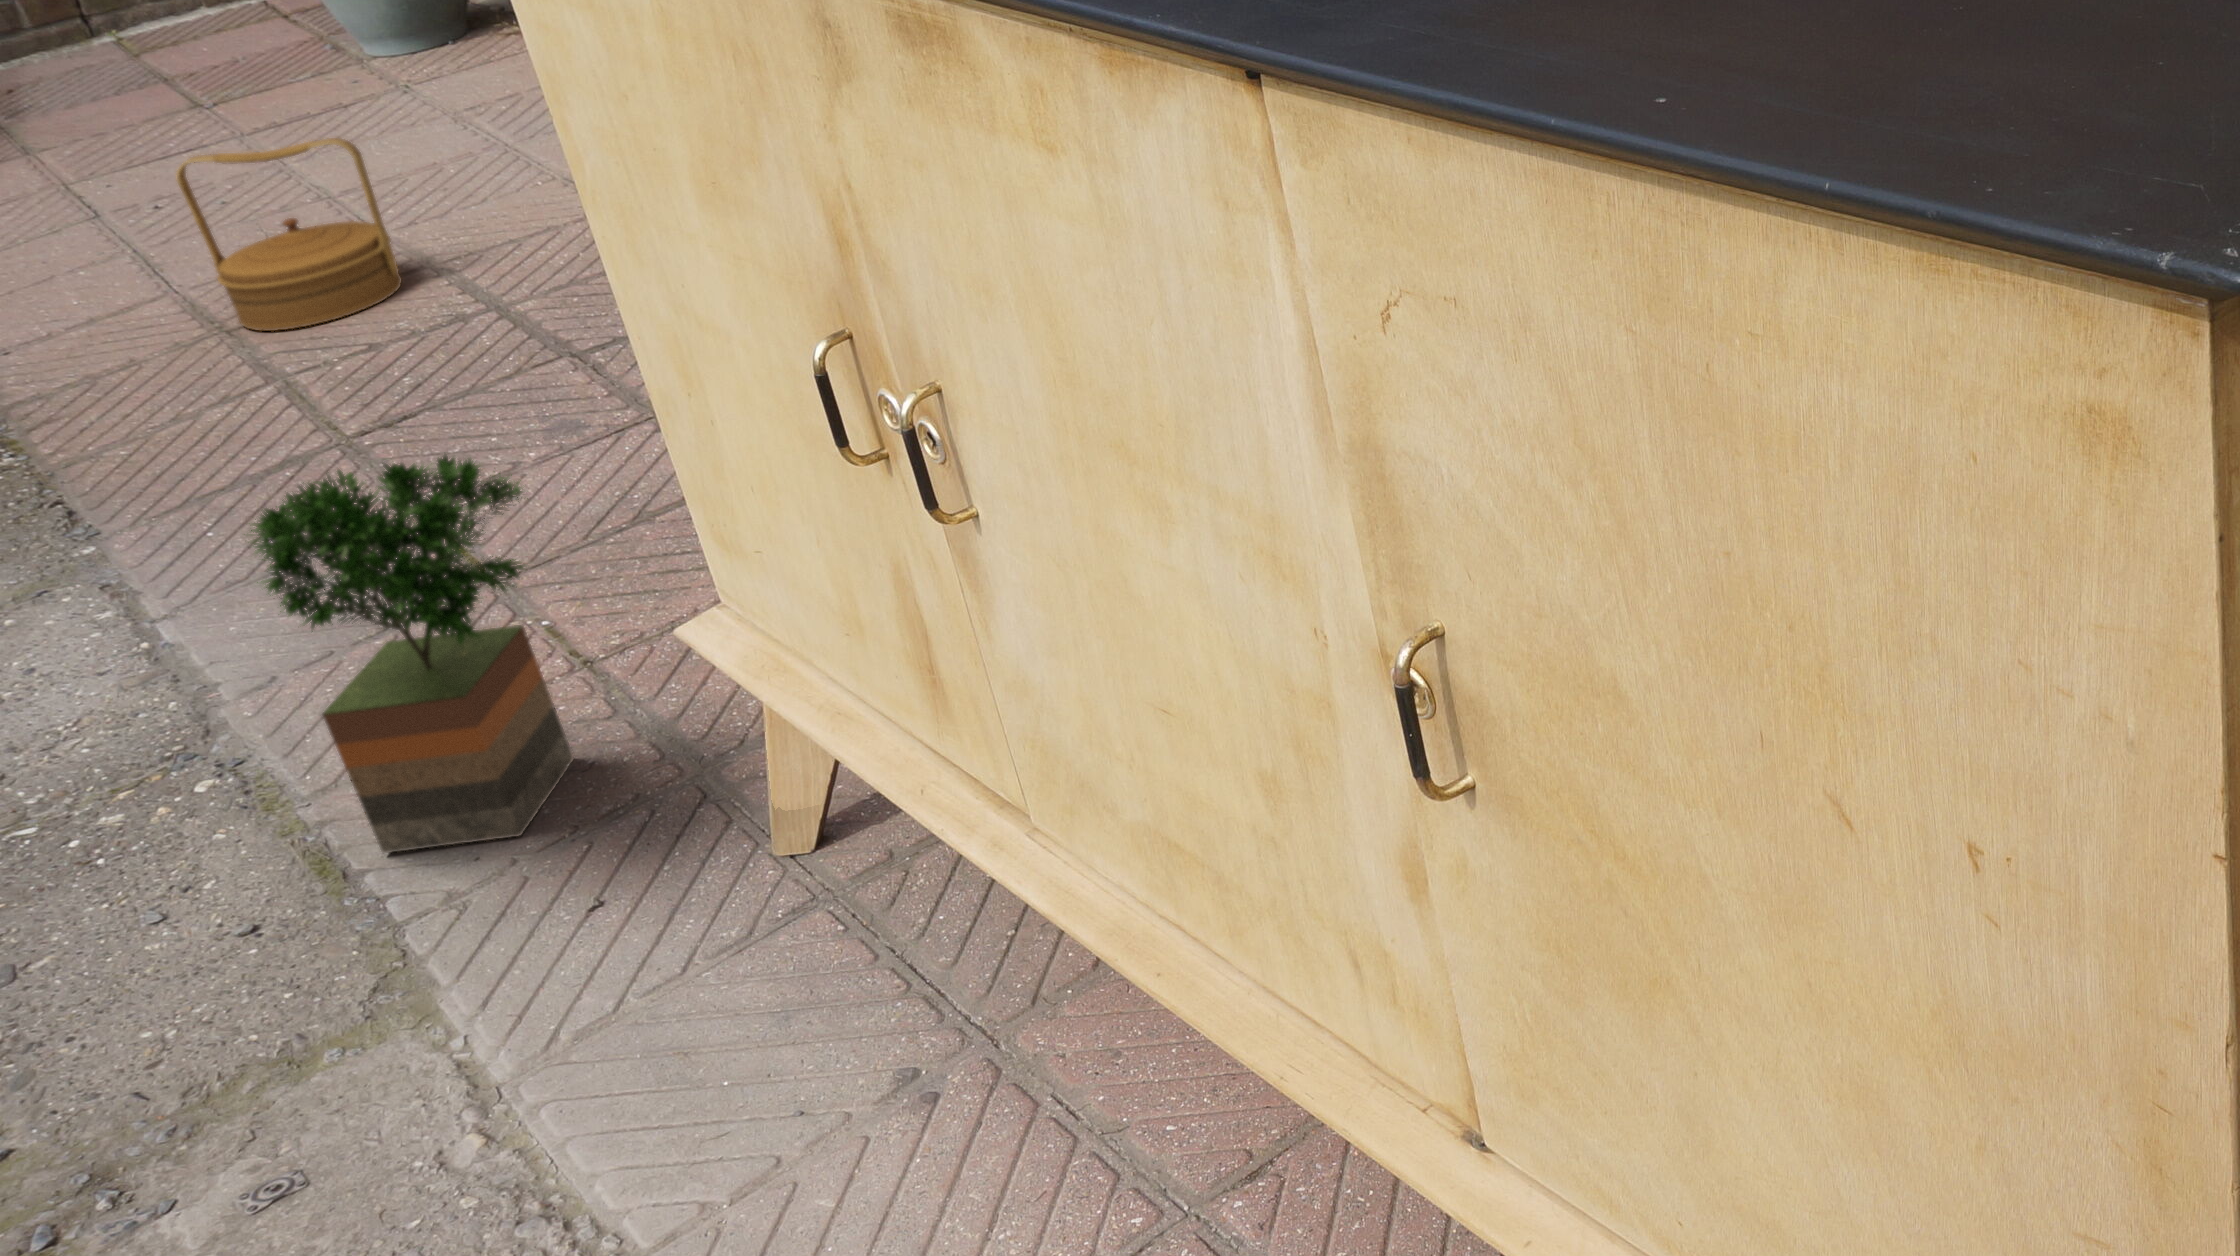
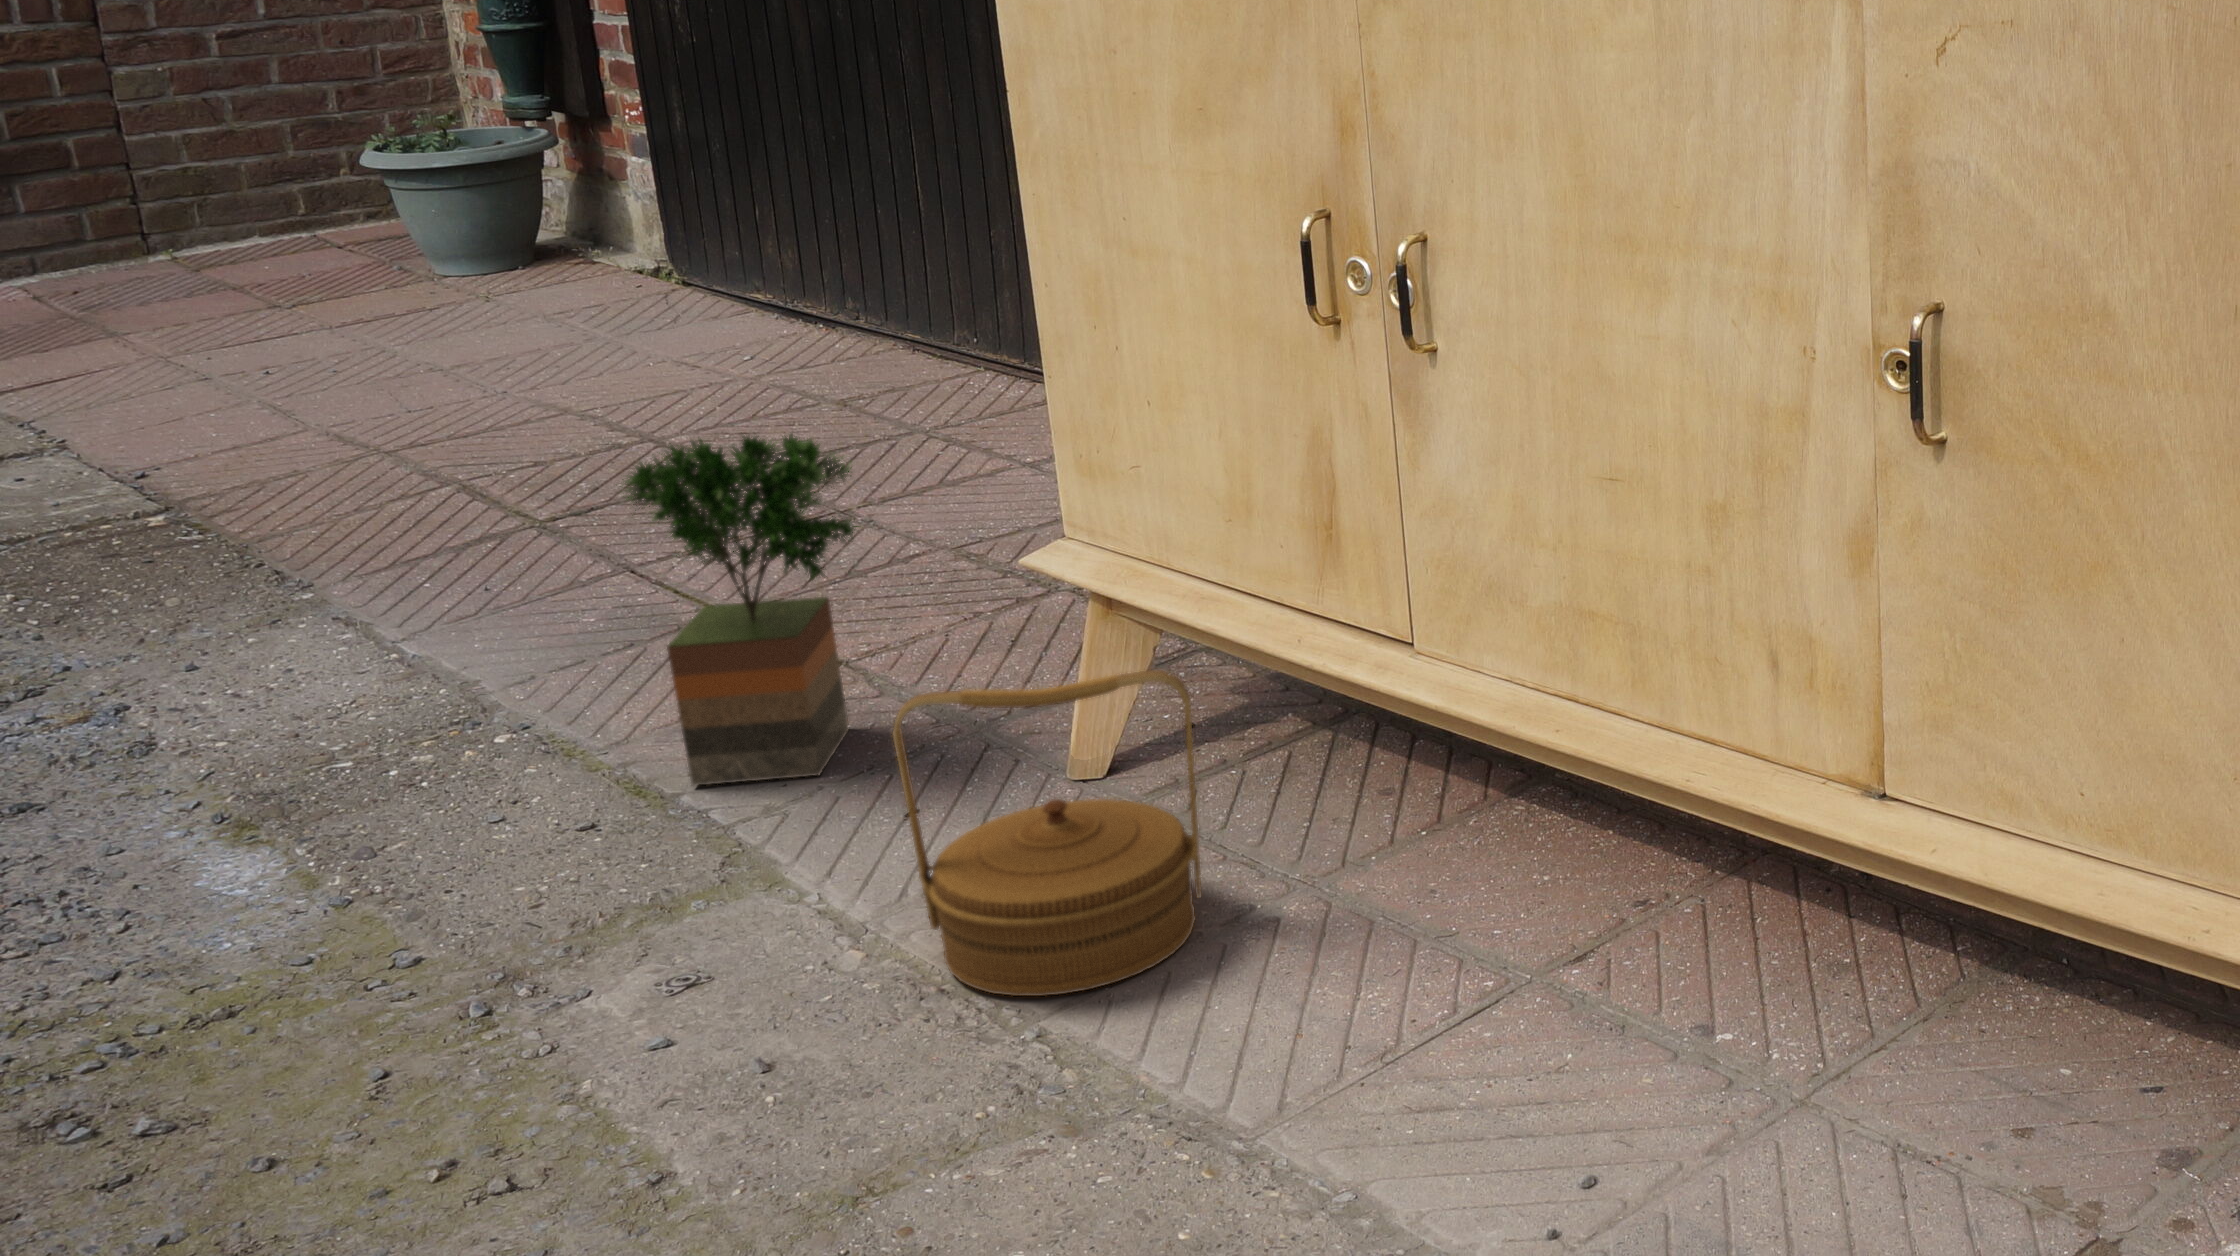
basket: present [176,138,402,331] -> present [893,670,1201,996]

